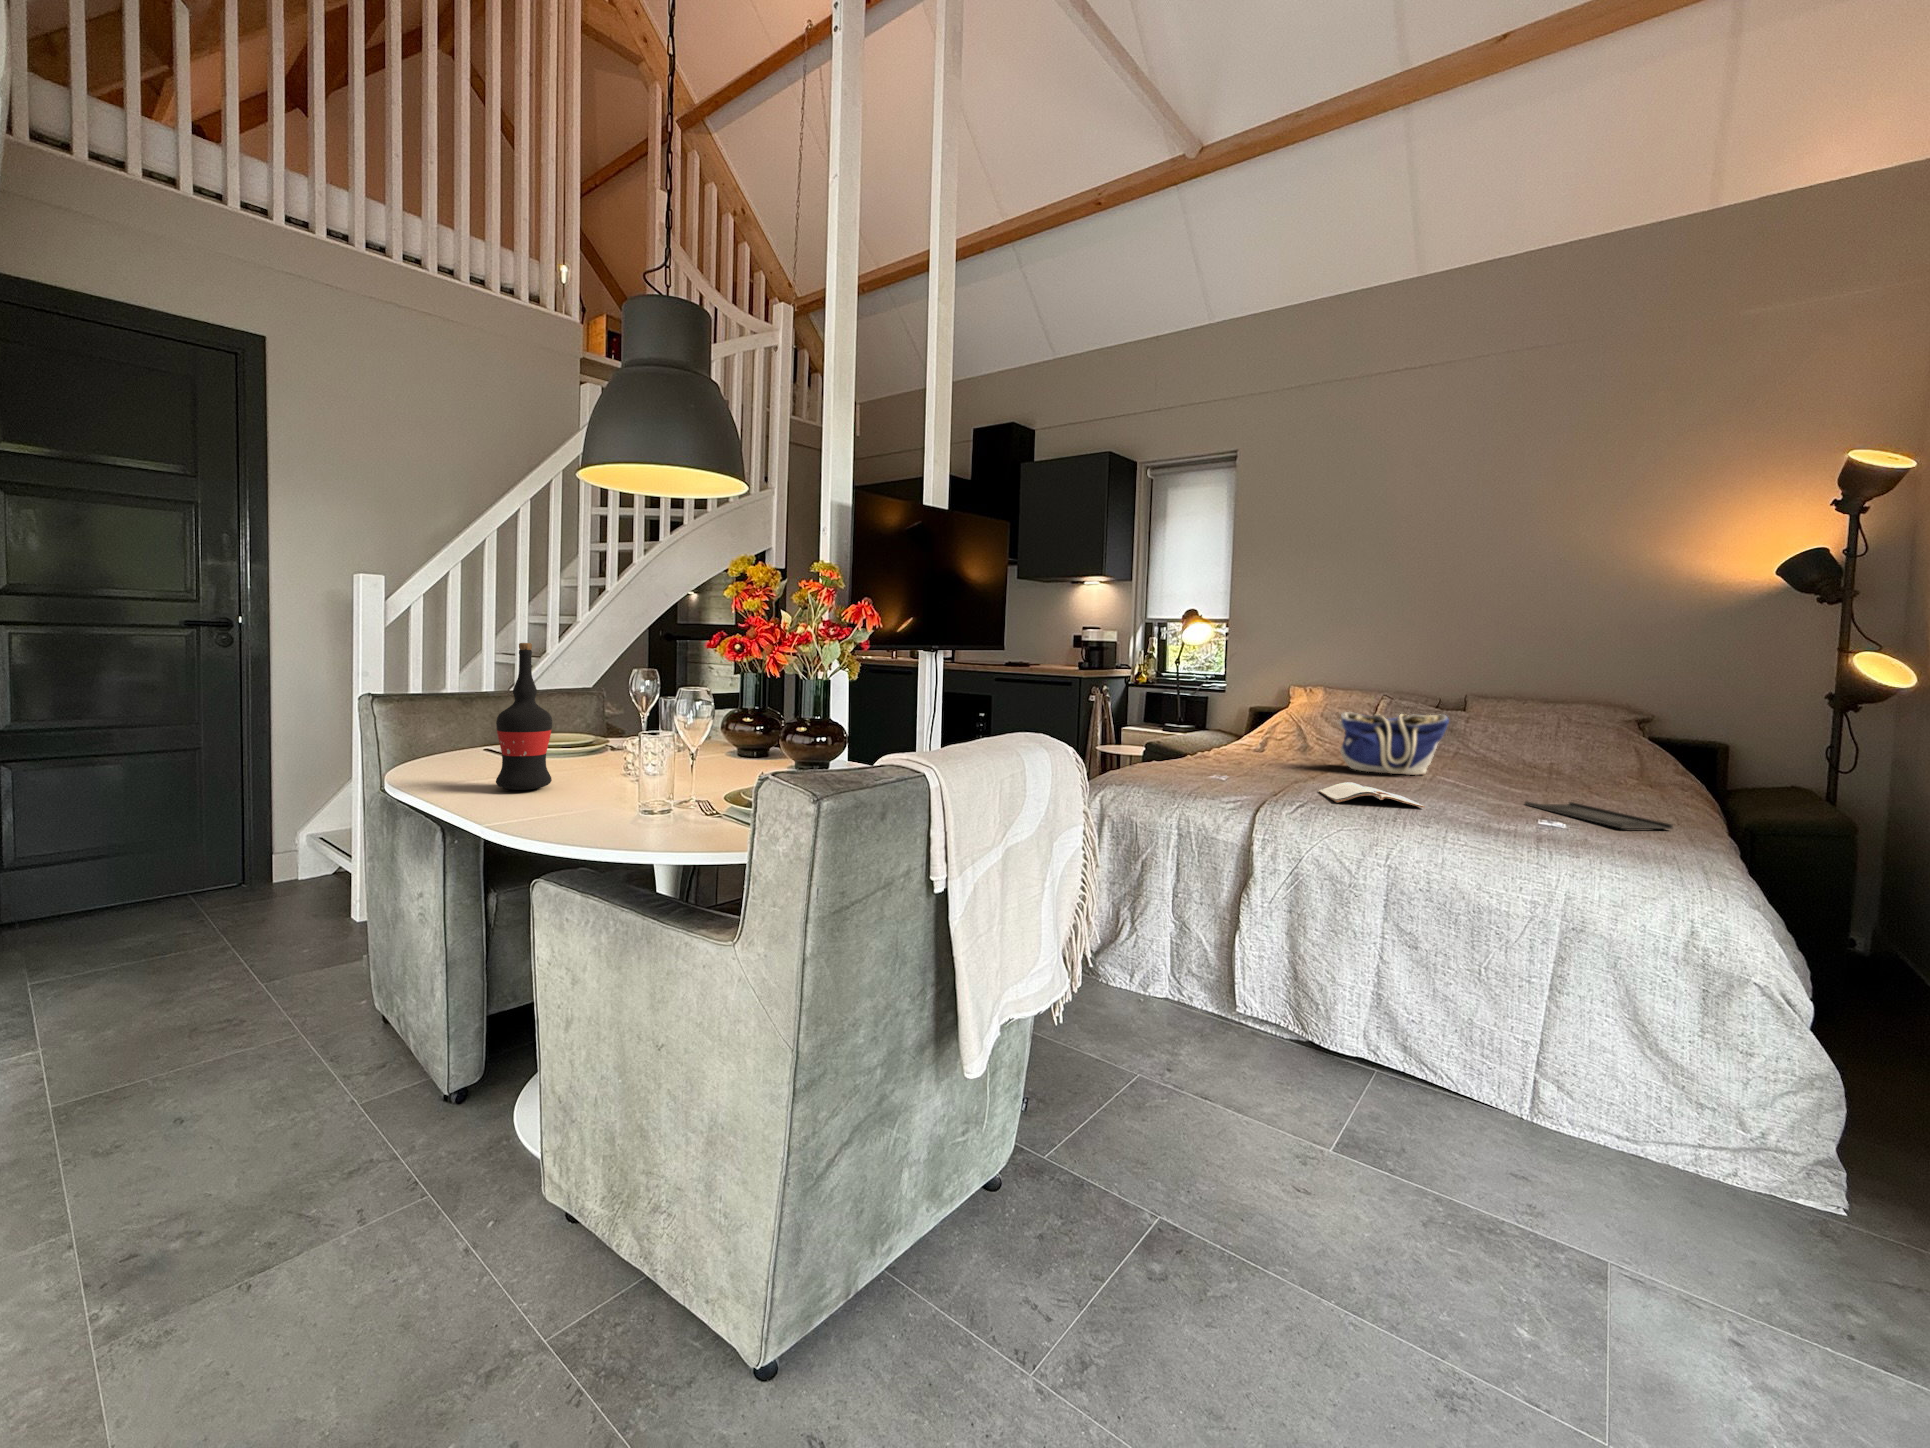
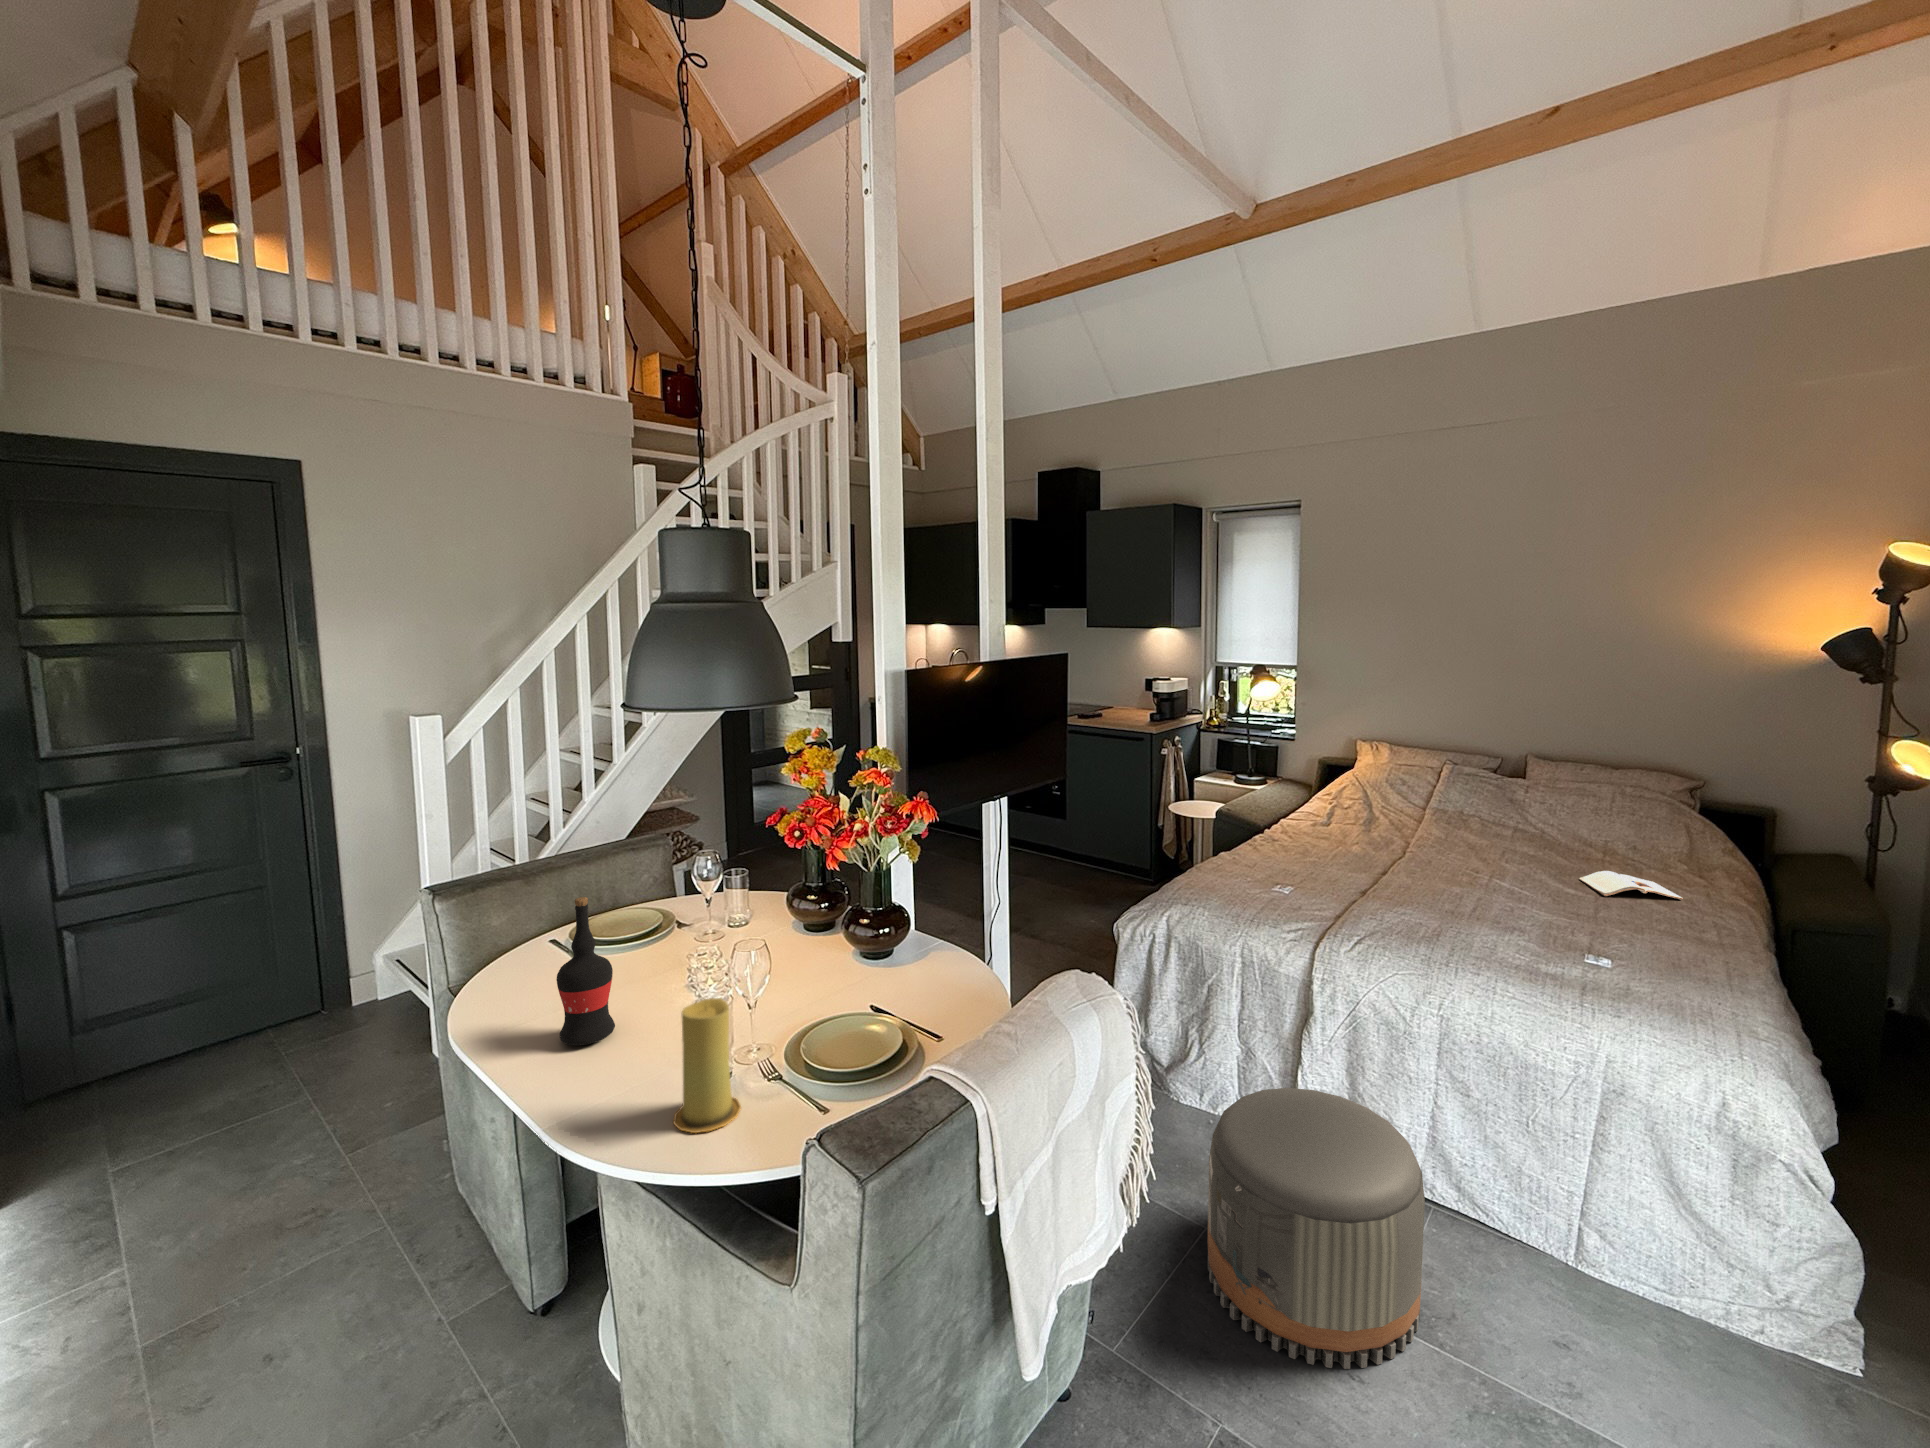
candle: none [611,711,680,834] -> present [673,998,741,1133]
tote bag: present [1339,712,1449,775] -> none [1399,812,1507,873]
magazine: present [1319,782,1425,808] -> present [1580,871,1683,899]
tray: present [1525,801,1673,829] -> none [1576,917,1714,965]
pouf: none [1143,930,1375,1184] -> present [1208,1088,1425,1369]

